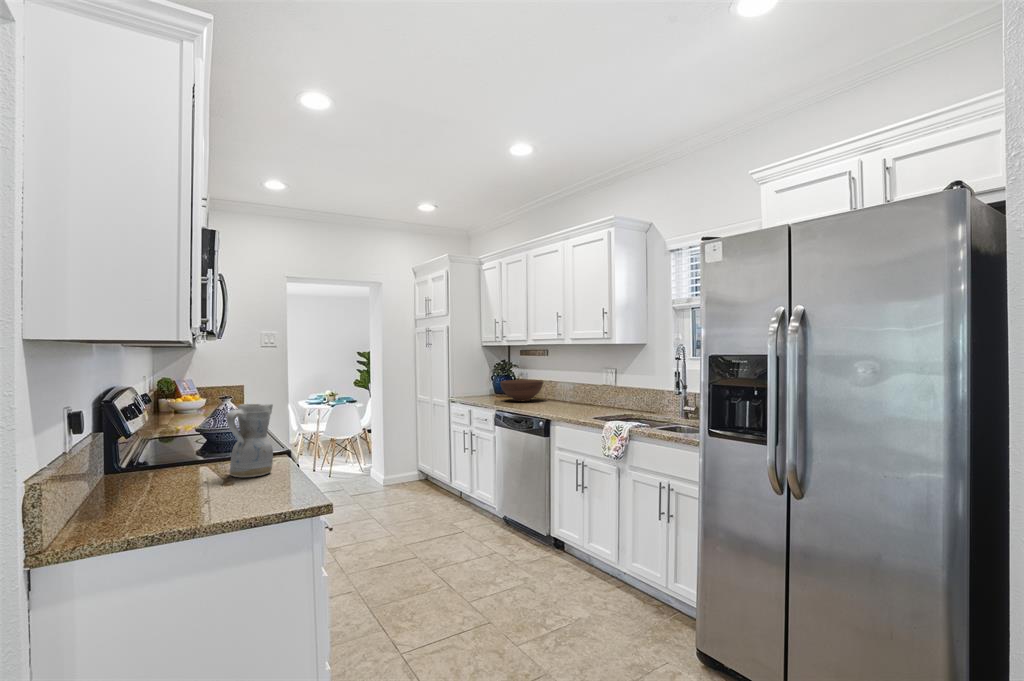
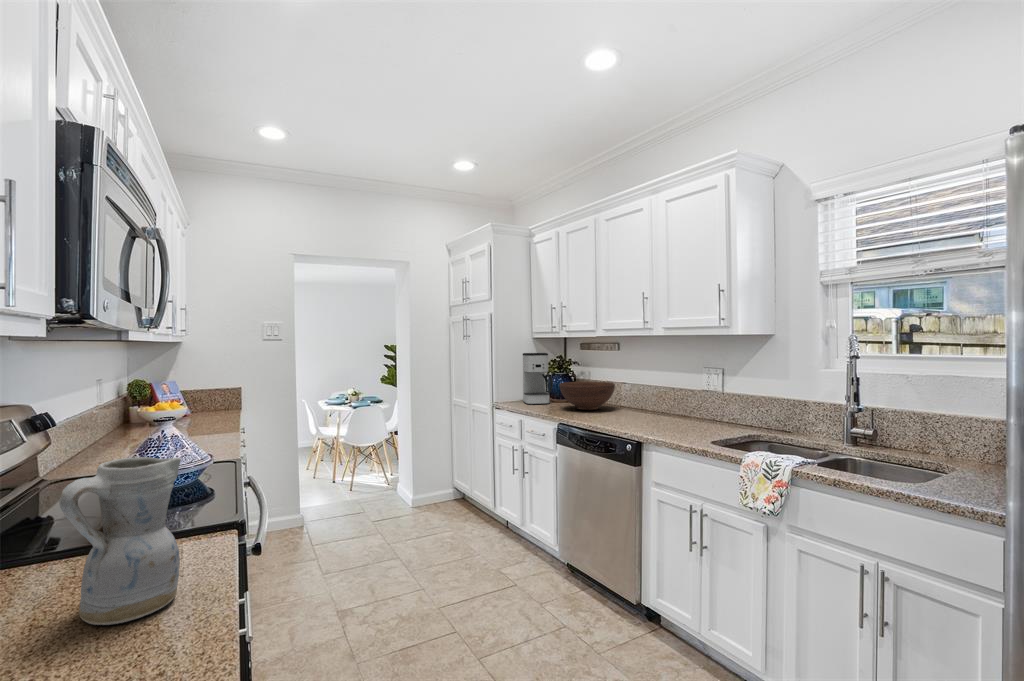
coffee maker: none [474,357,497,398] -> present [523,353,553,404]

